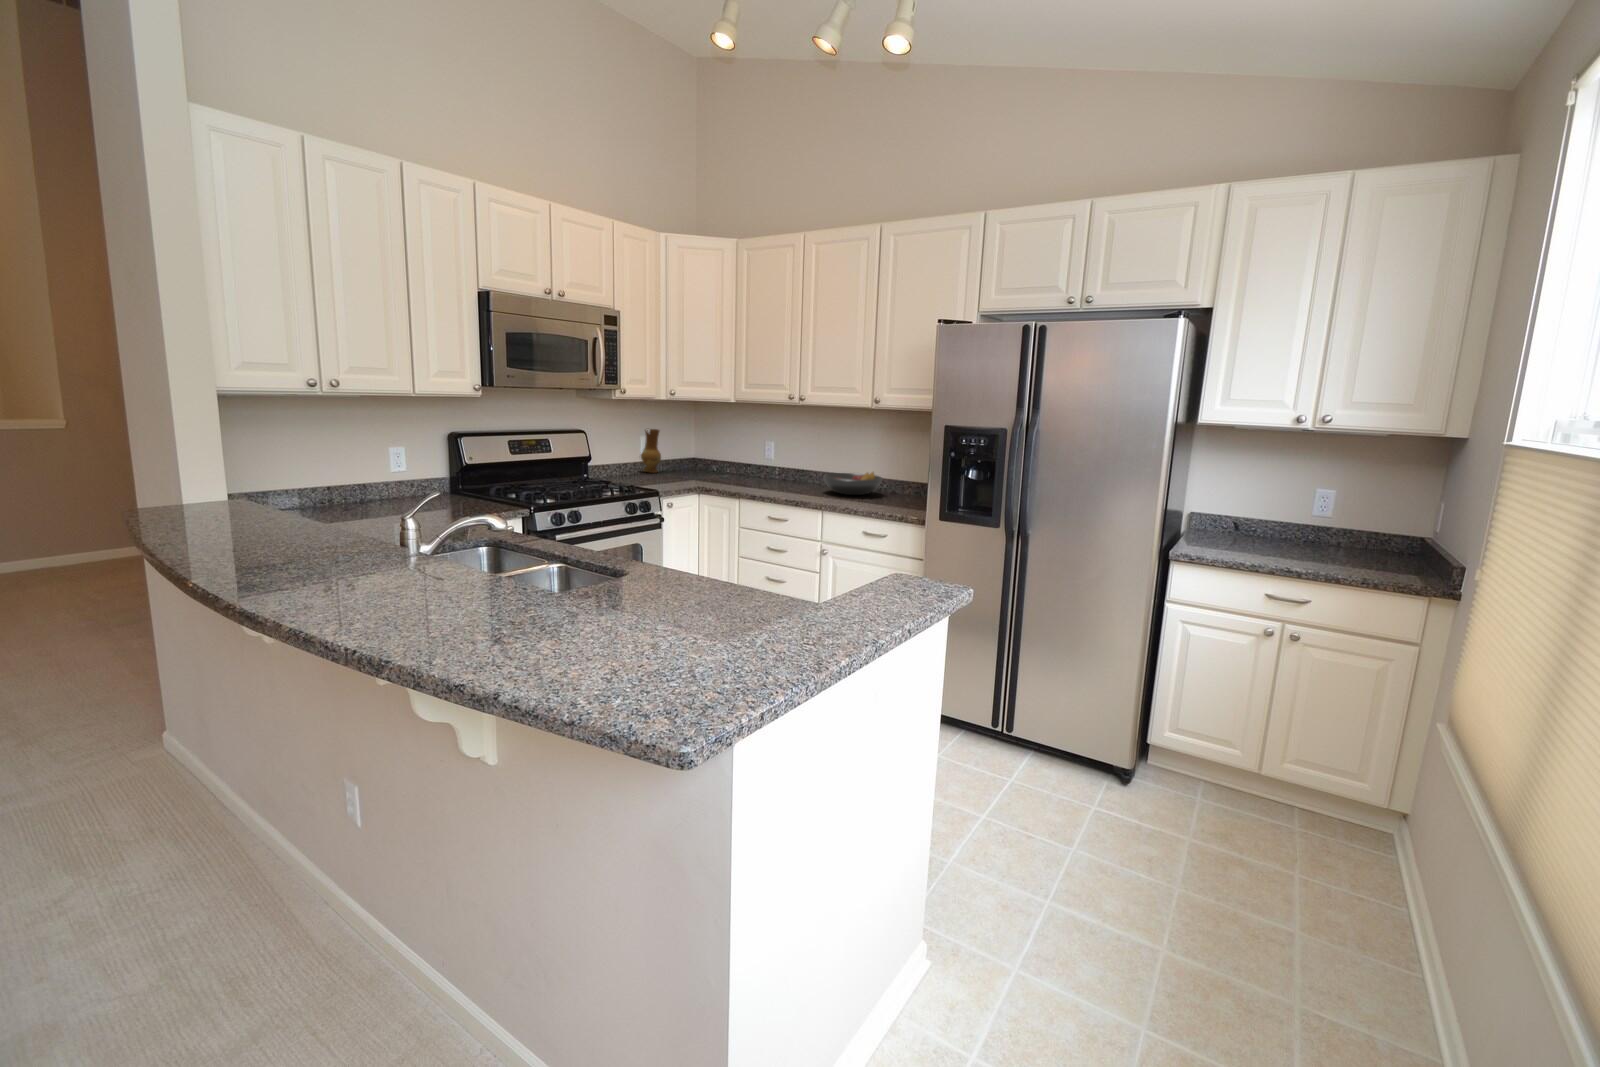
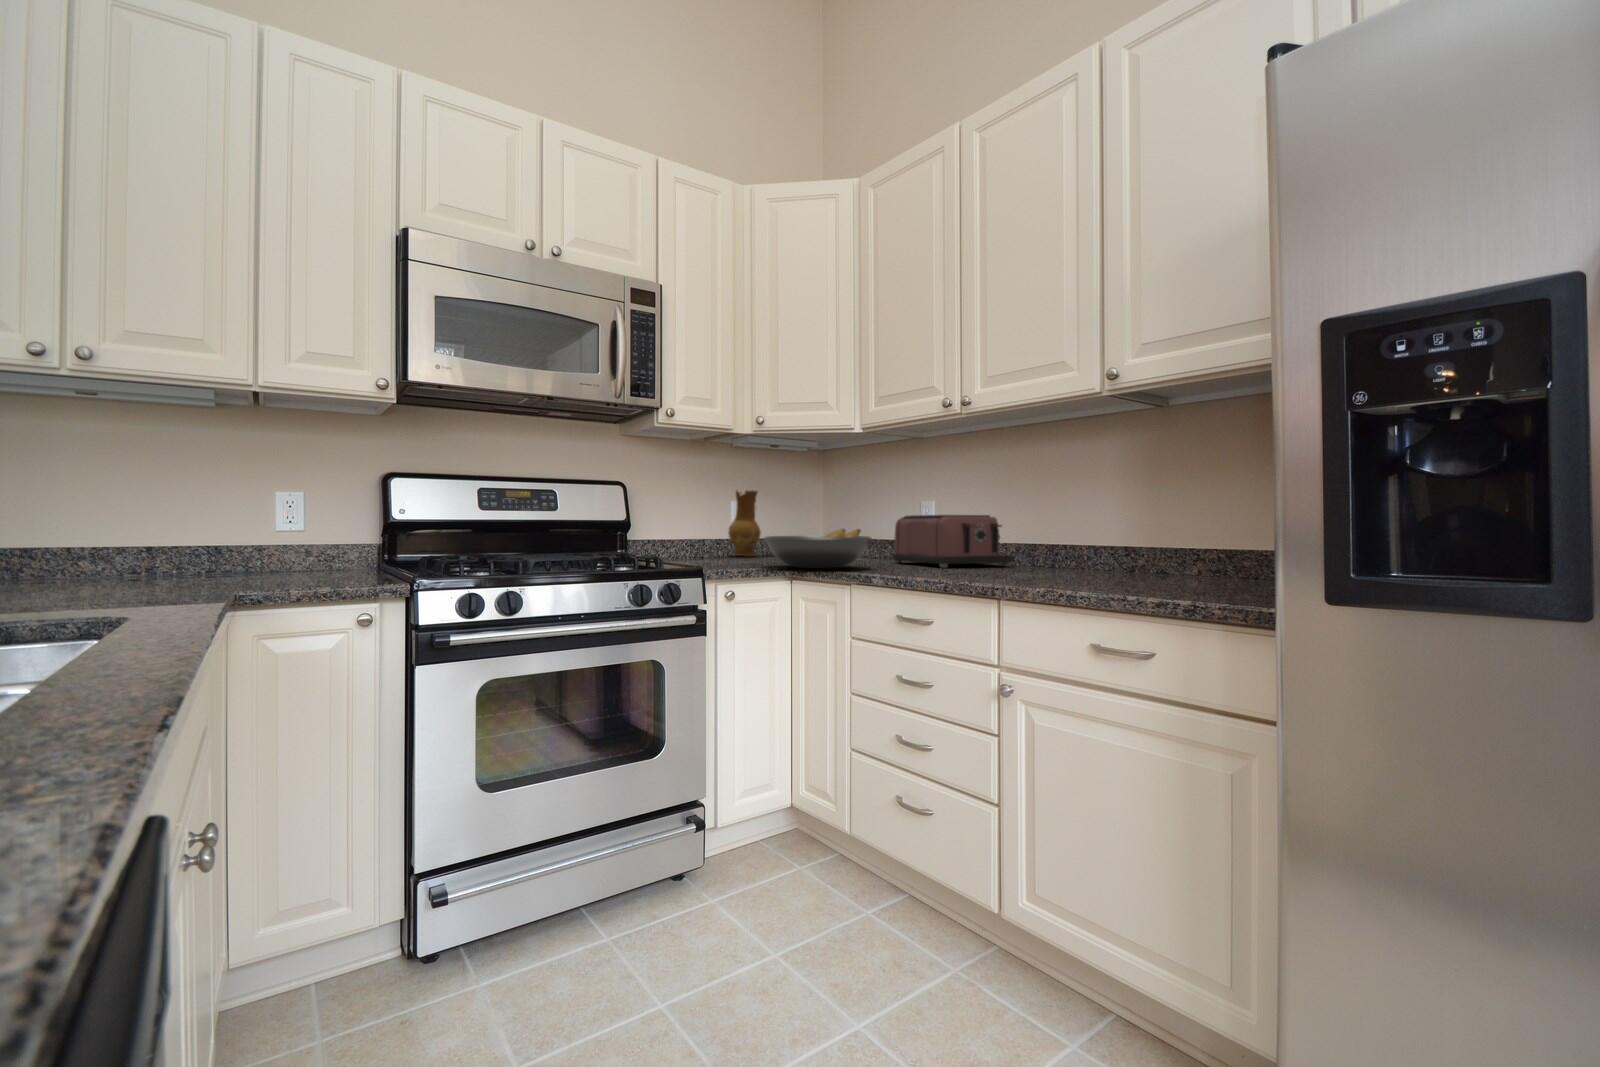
toaster: none [750,451,819,486] -> present [892,515,1014,568]
fruit bowl: present [823,472,883,495] -> present [765,529,871,568]

